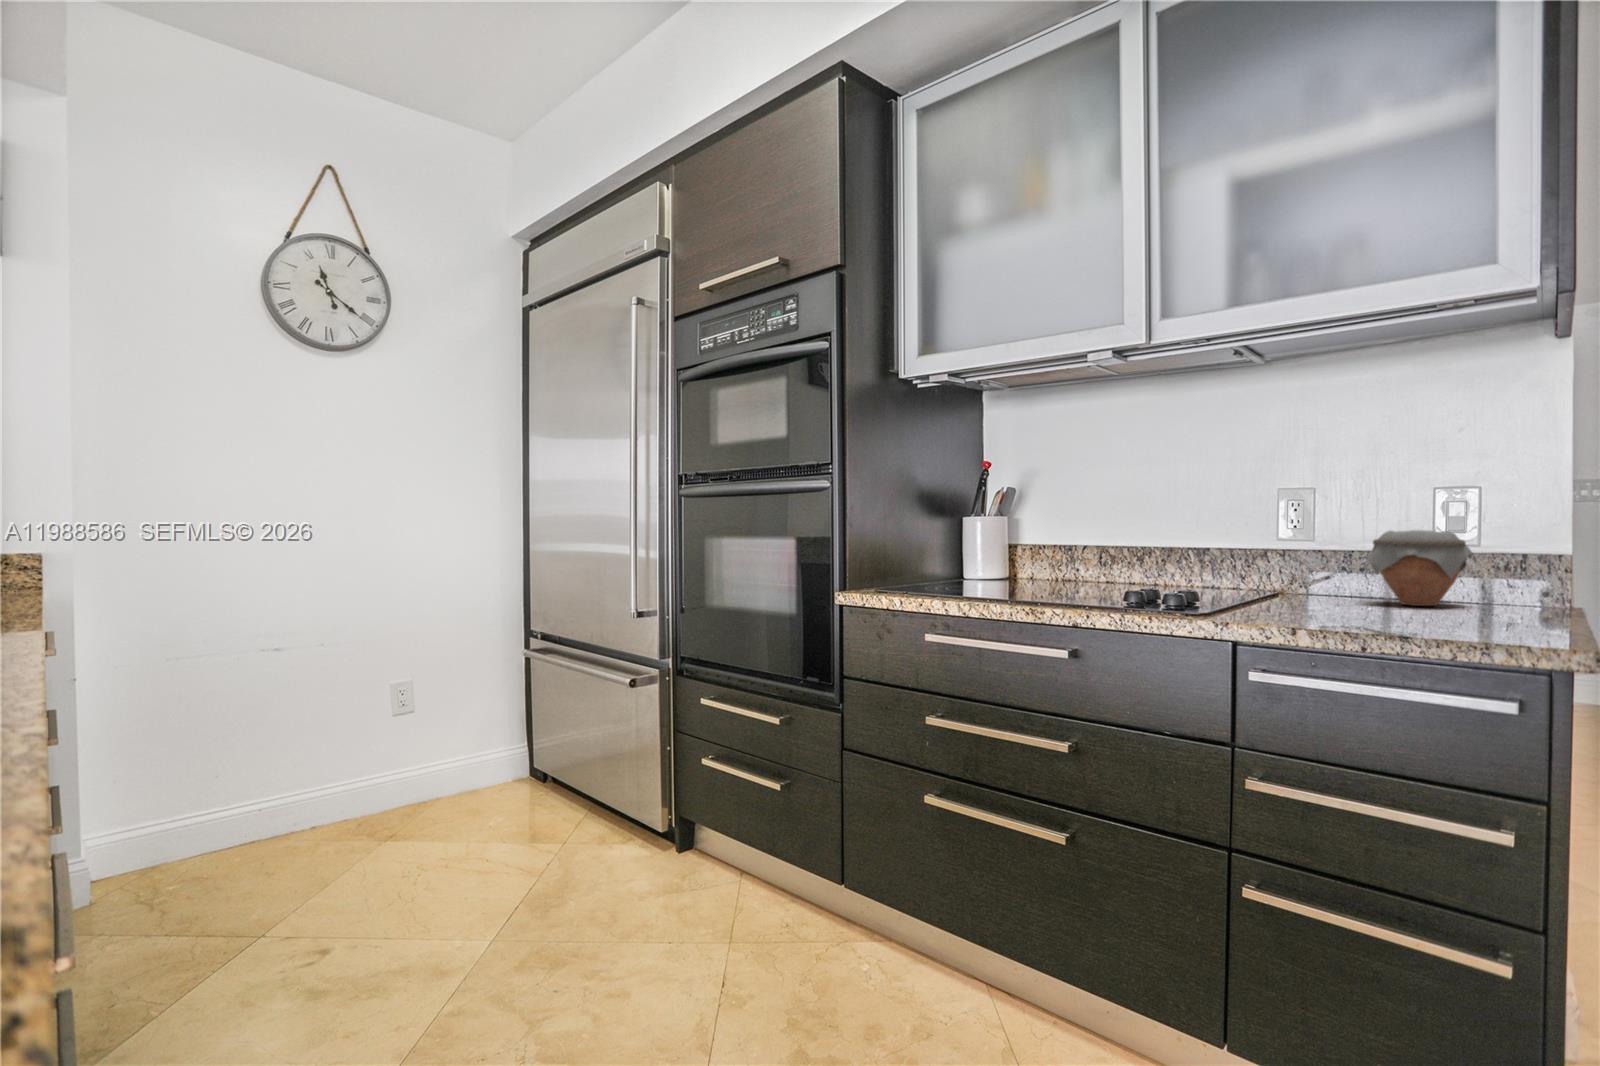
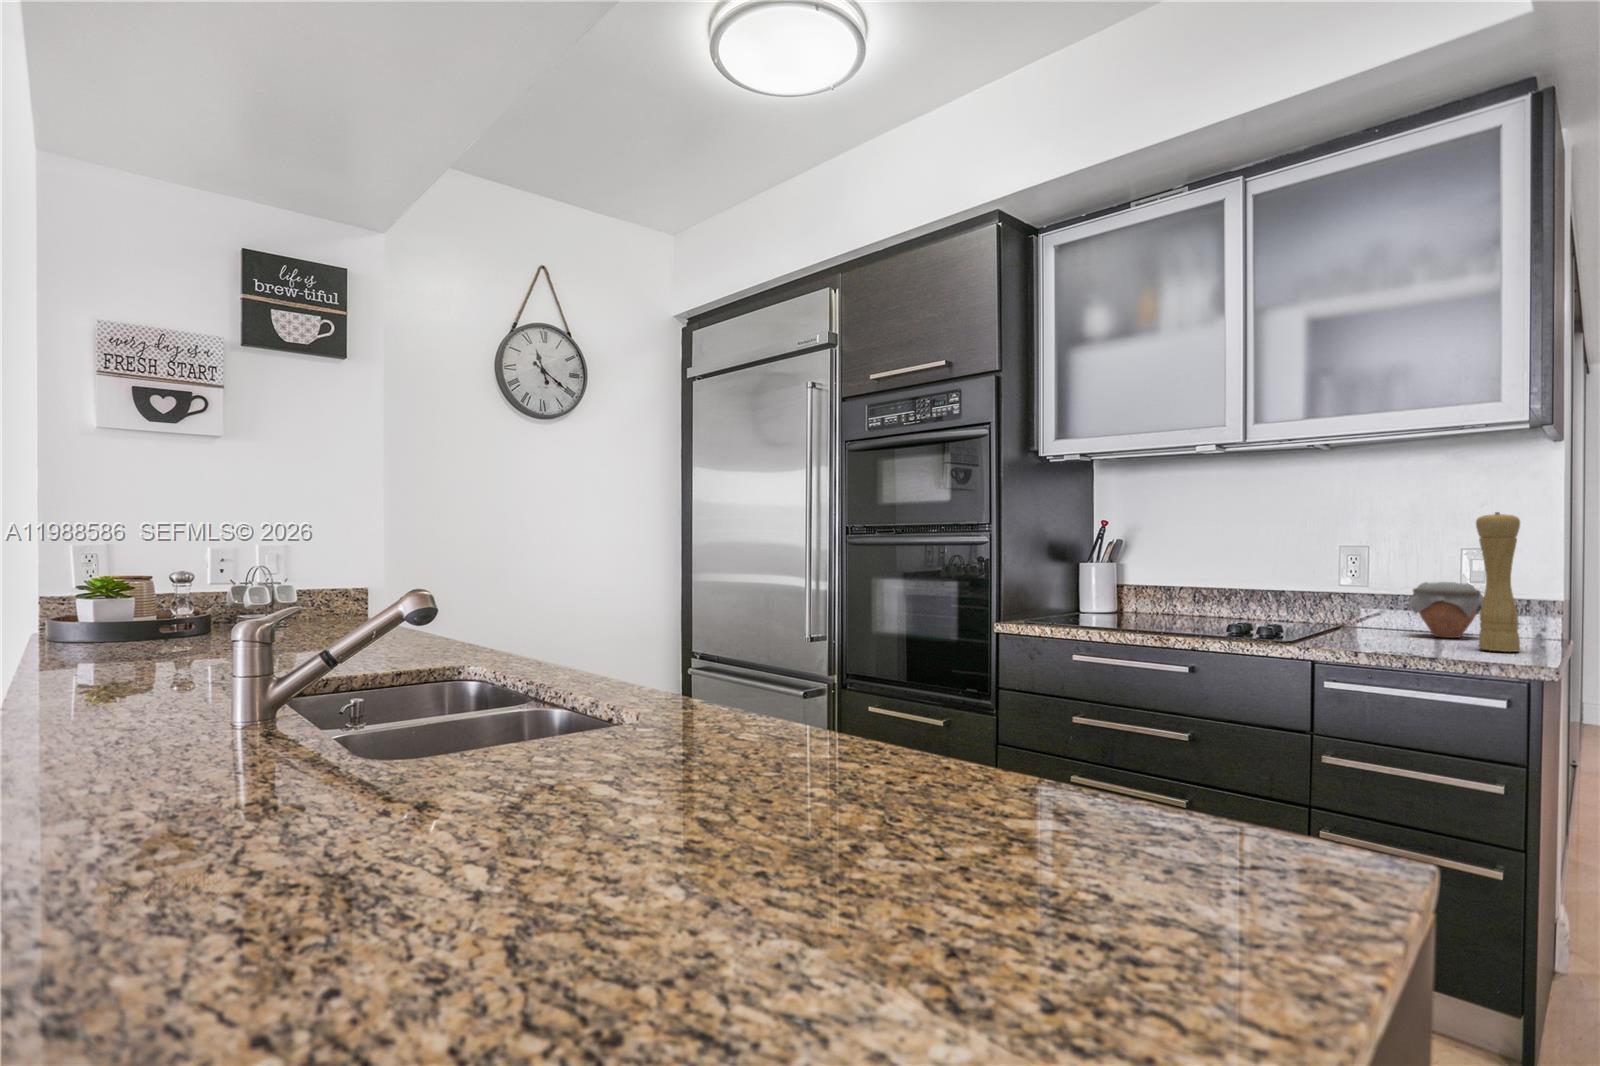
pepper mill: none [1465,422,1531,625] -> present [1476,512,1520,652]

